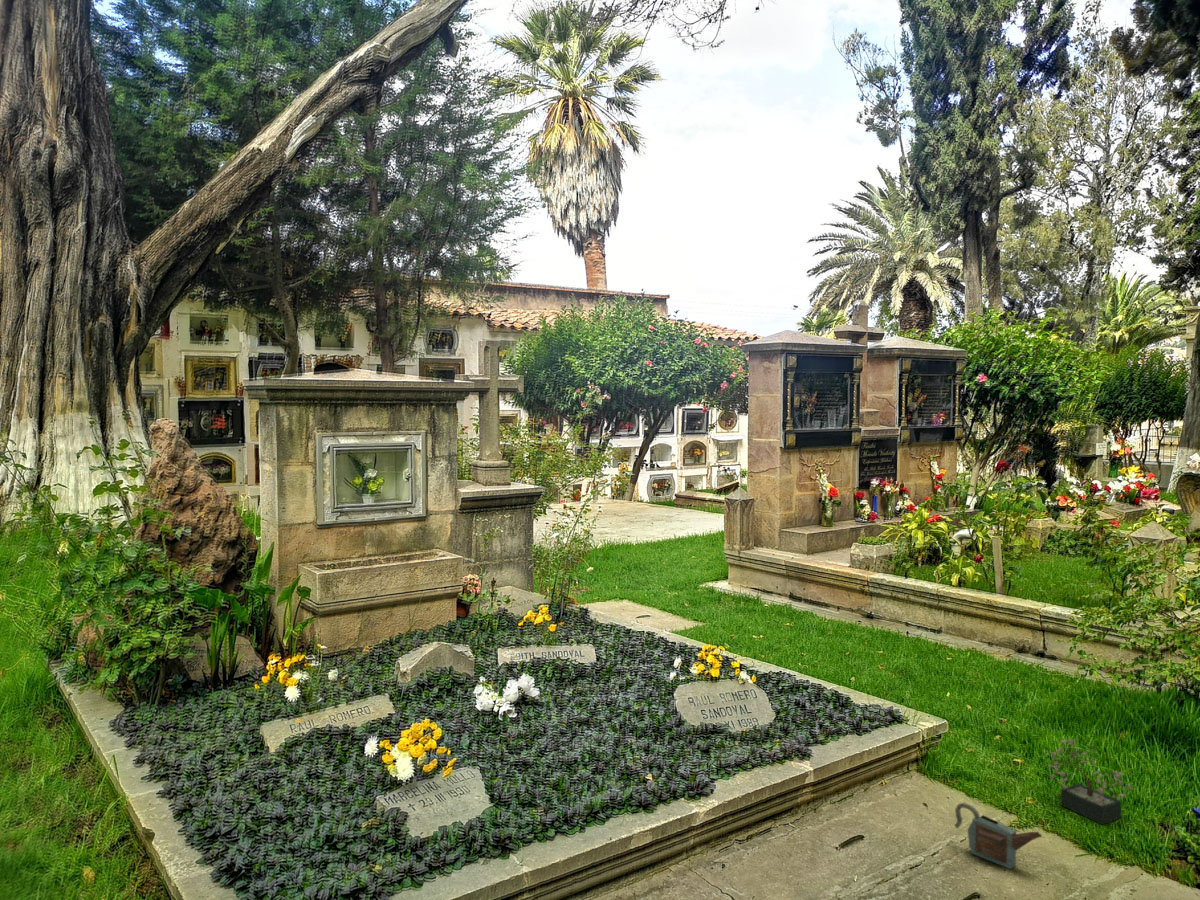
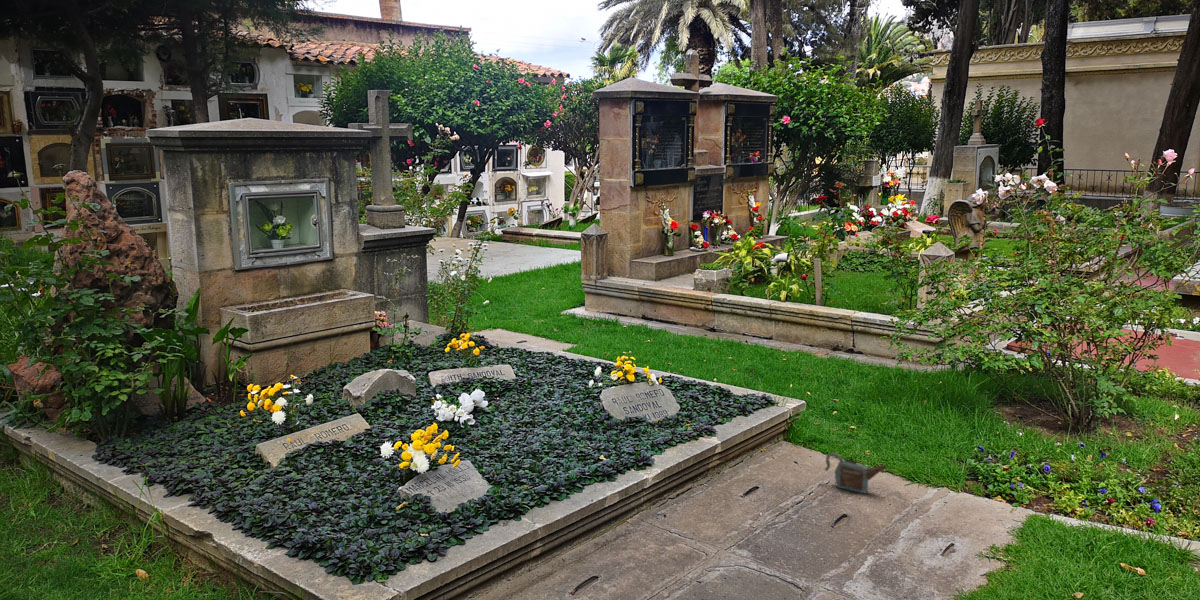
decorative plant: present [1046,739,1132,824] -> none [879,403,938,460]

